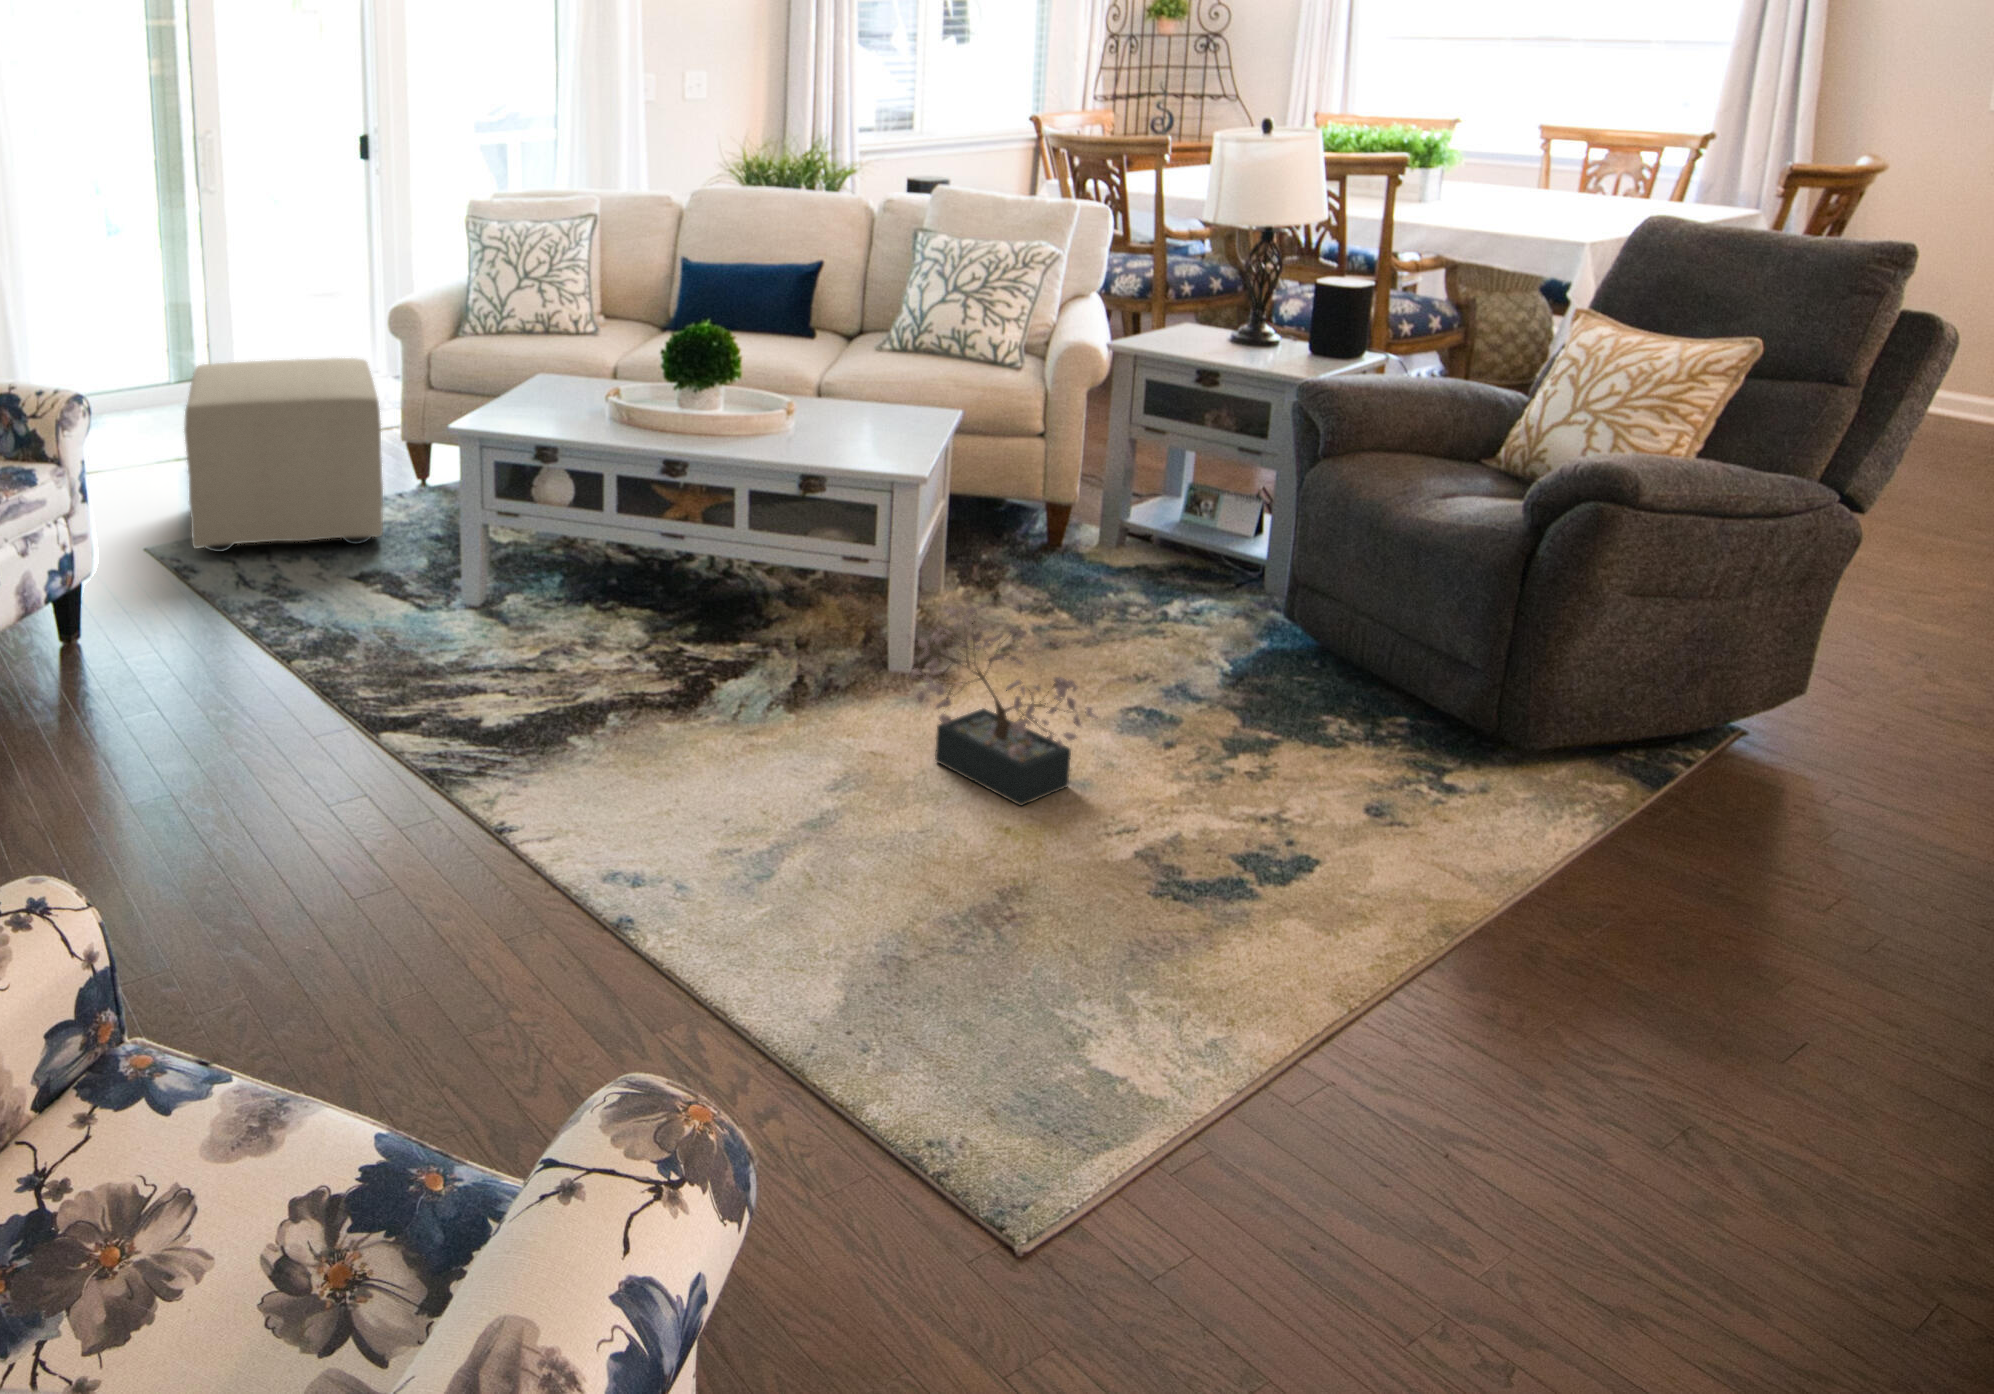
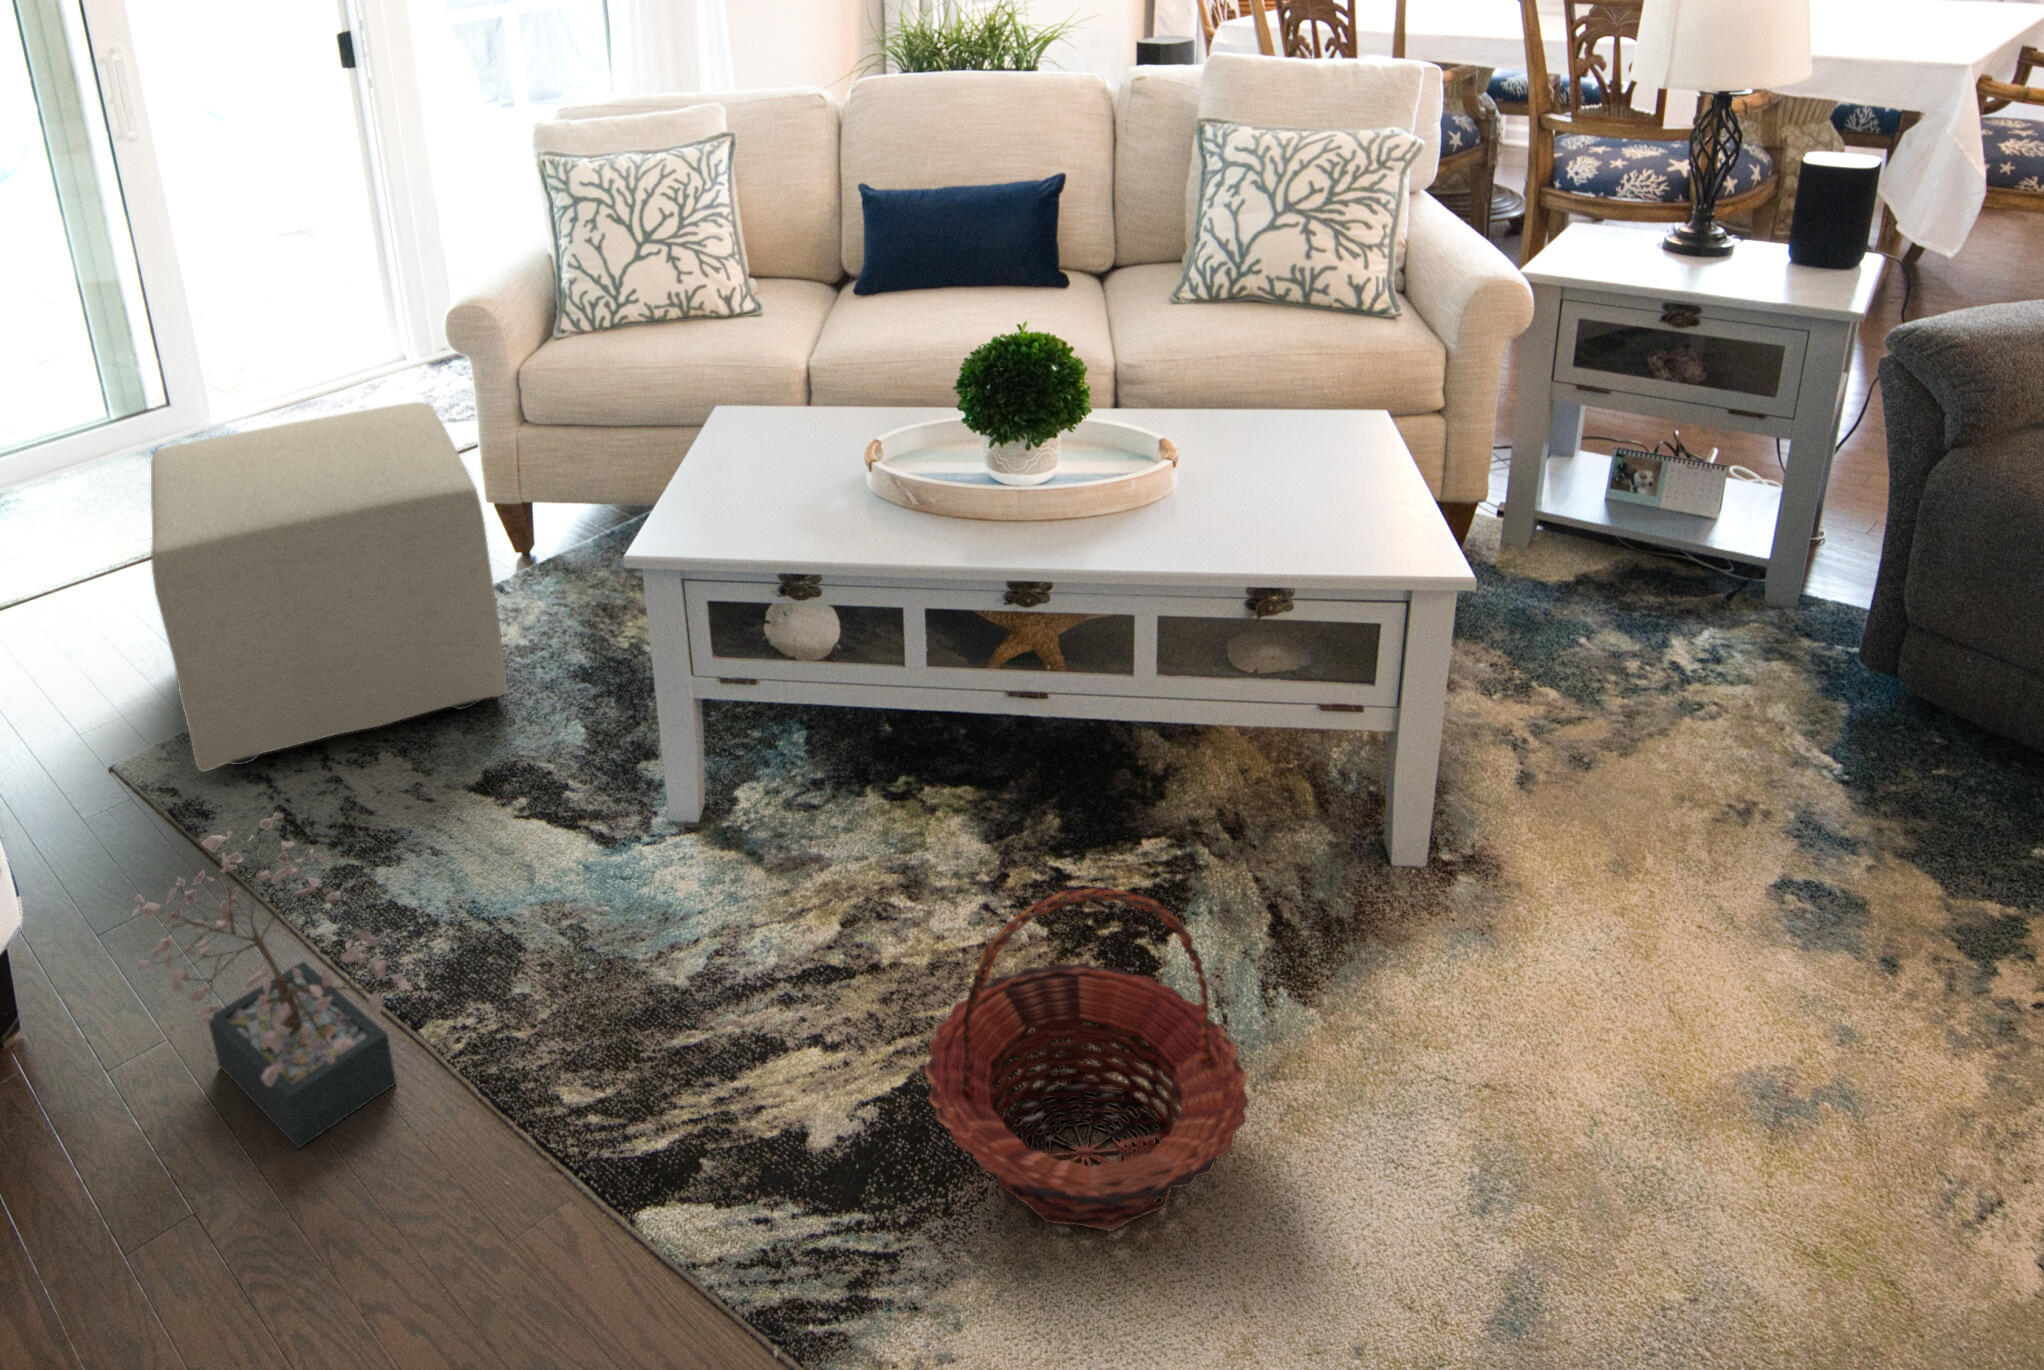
basket: none [538,584,719,778] -> present [925,888,1249,1231]
decorative plant: present [906,604,1097,806] -> present [130,812,412,1149]

